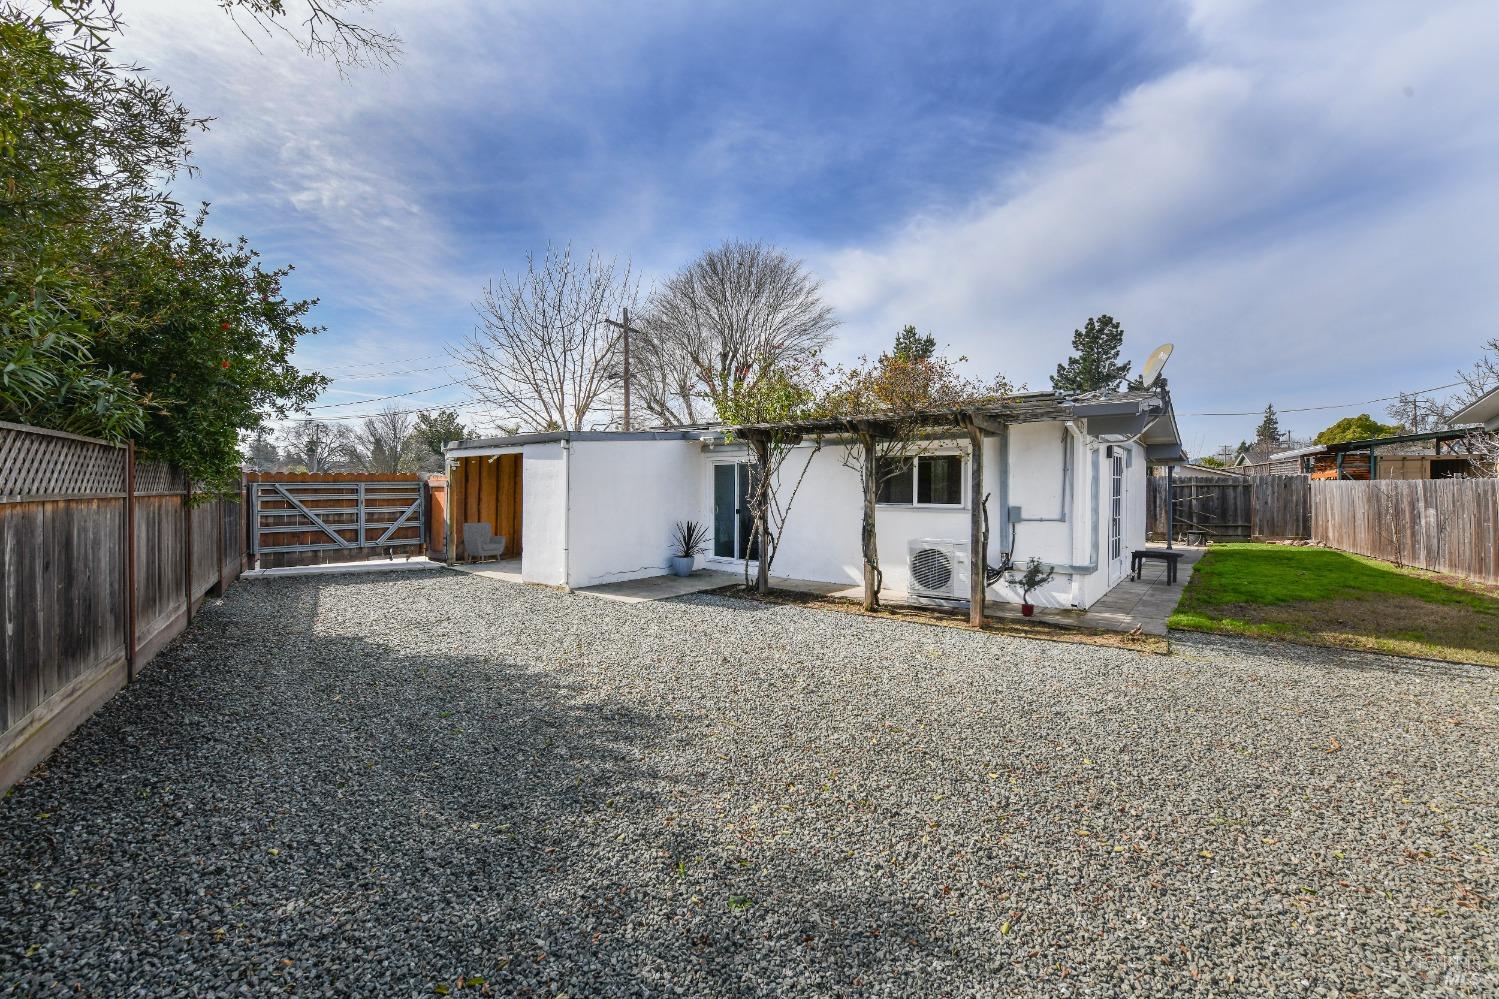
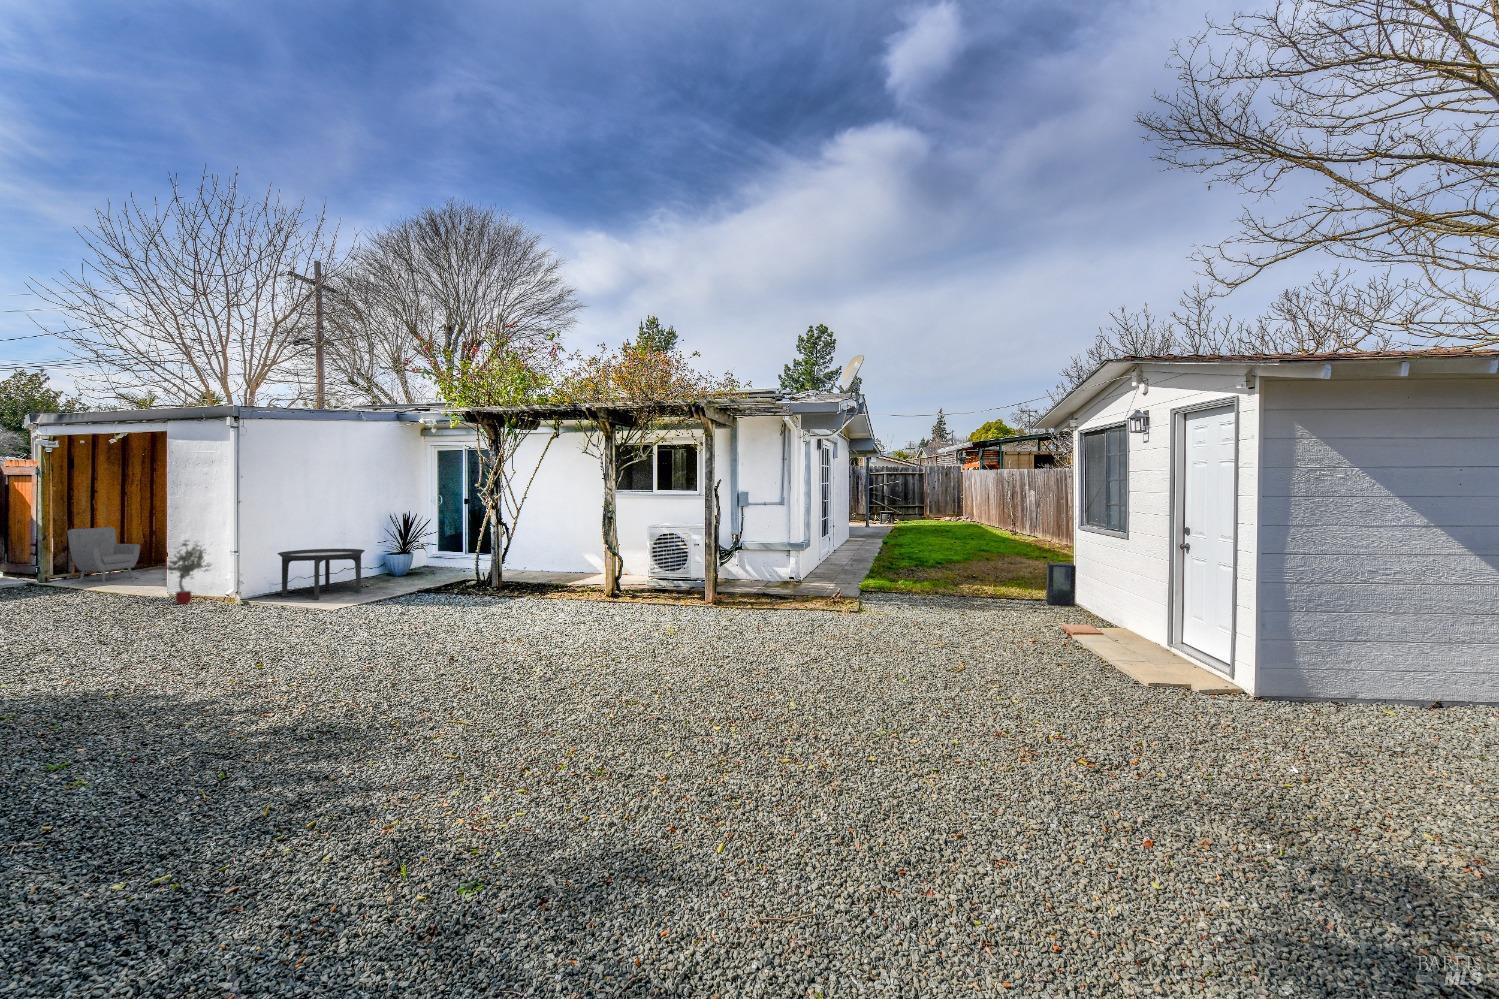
round table: present [1130,550,1185,585] -> present [277,549,365,600]
potted tree: present [1005,557,1055,617] -> present [166,540,211,604]
storage box: none [1435,616,1490,679] -> present [1046,563,1076,606]

